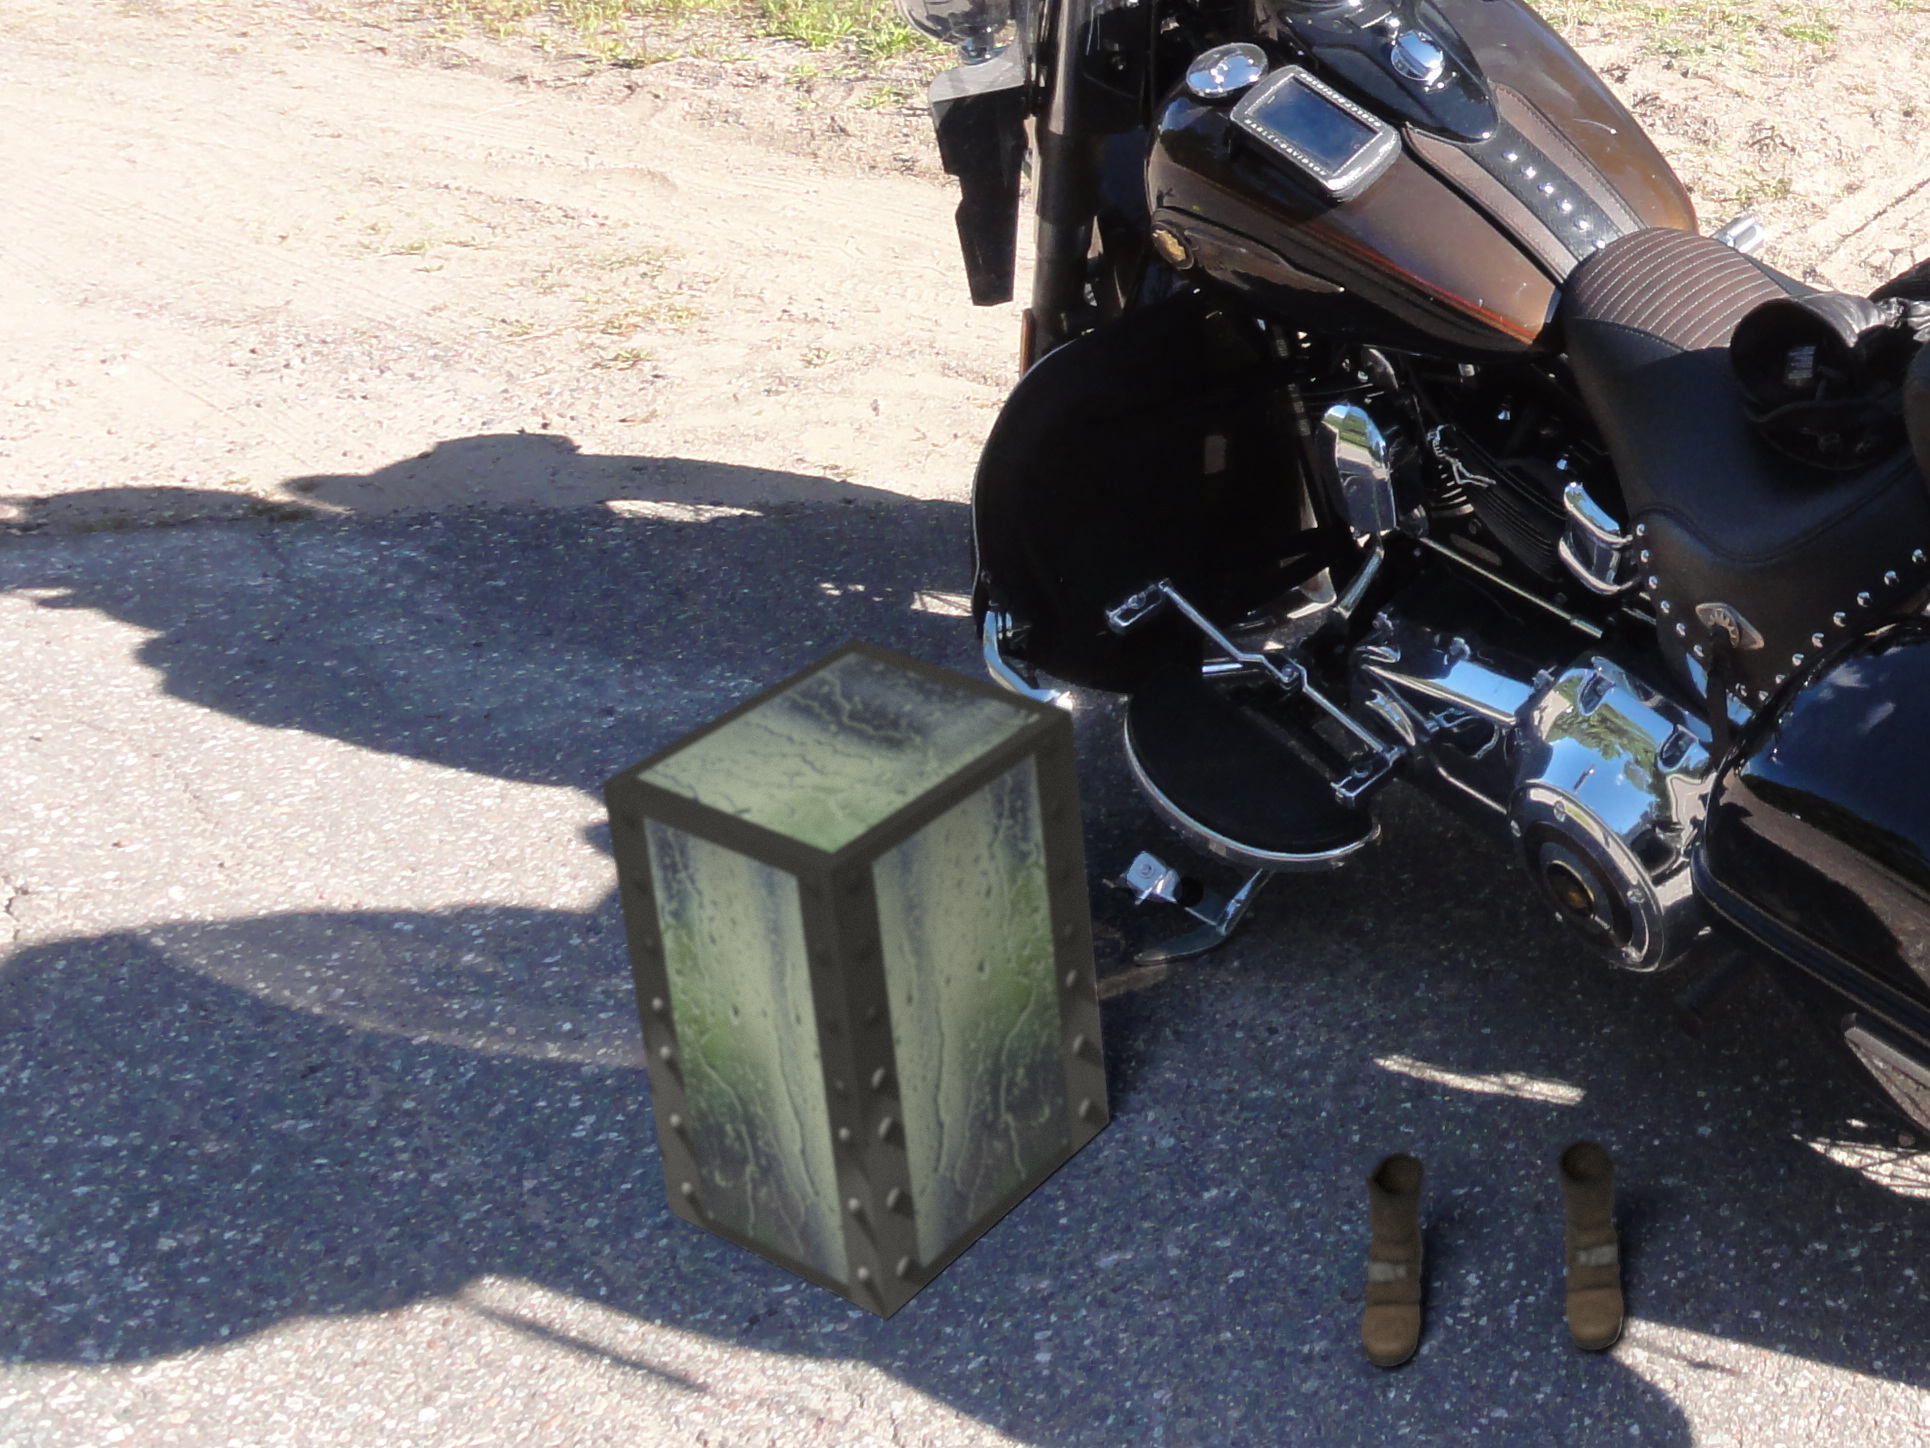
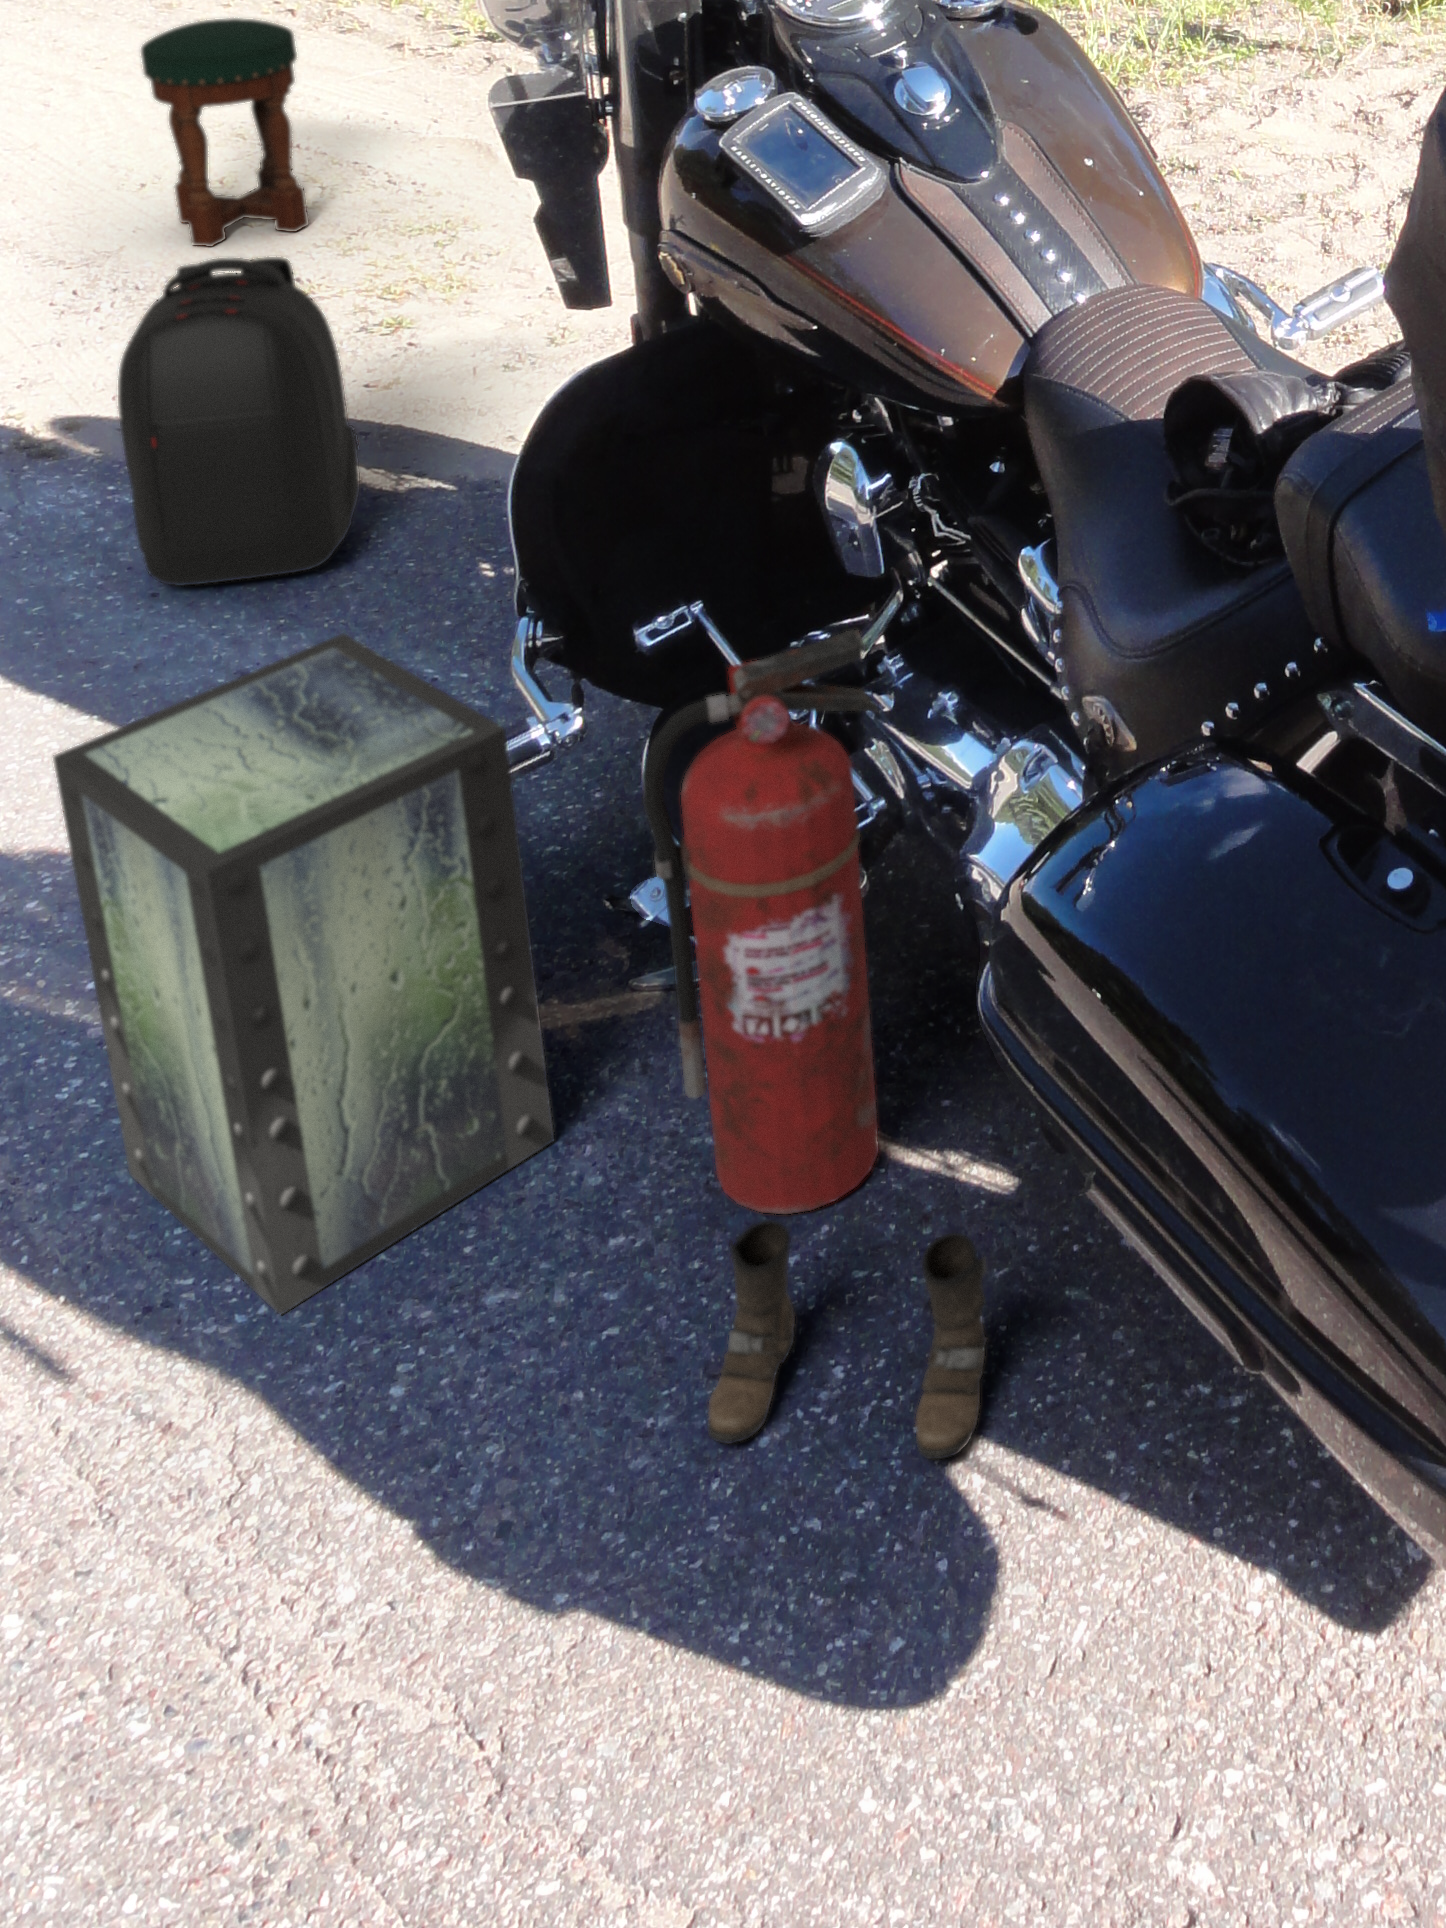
stool: none [292,51,488,296] -> present [141,18,308,247]
backpack: none [418,288,673,640] -> present [118,257,360,585]
fire extinguisher: none [1228,580,1443,1160] -> present [642,630,879,1214]

